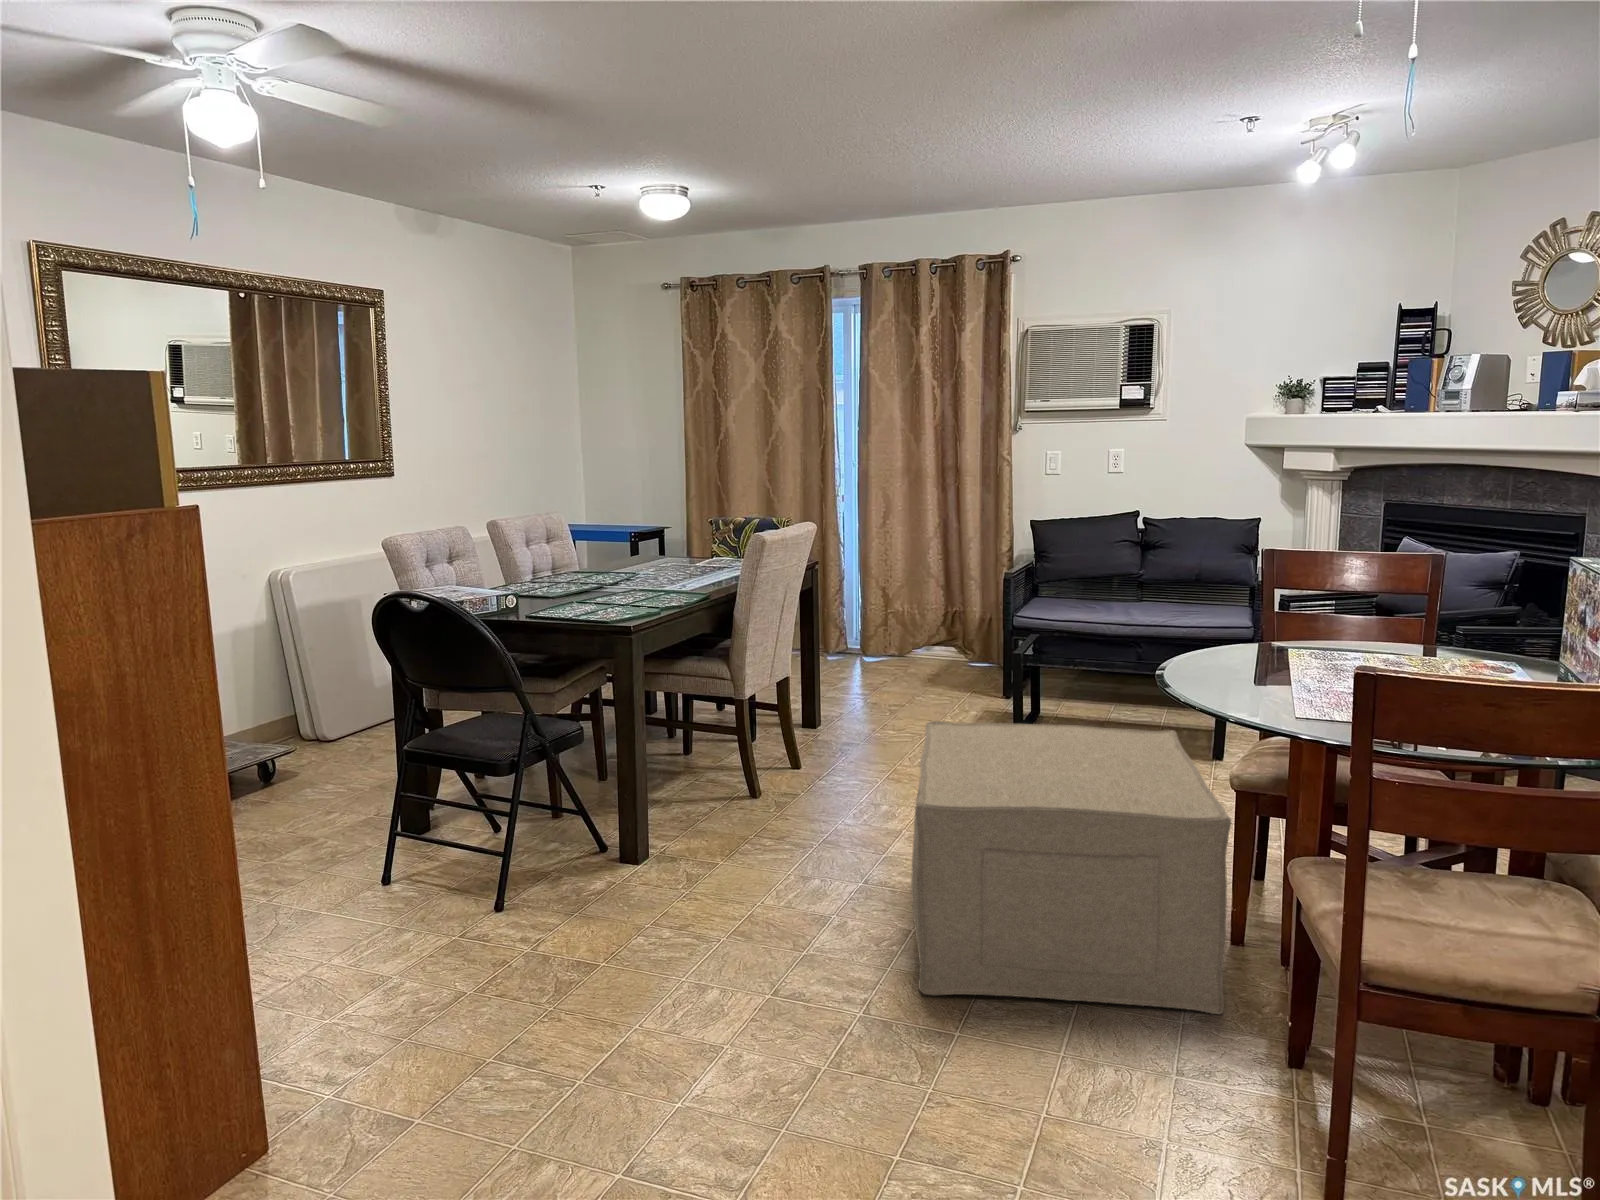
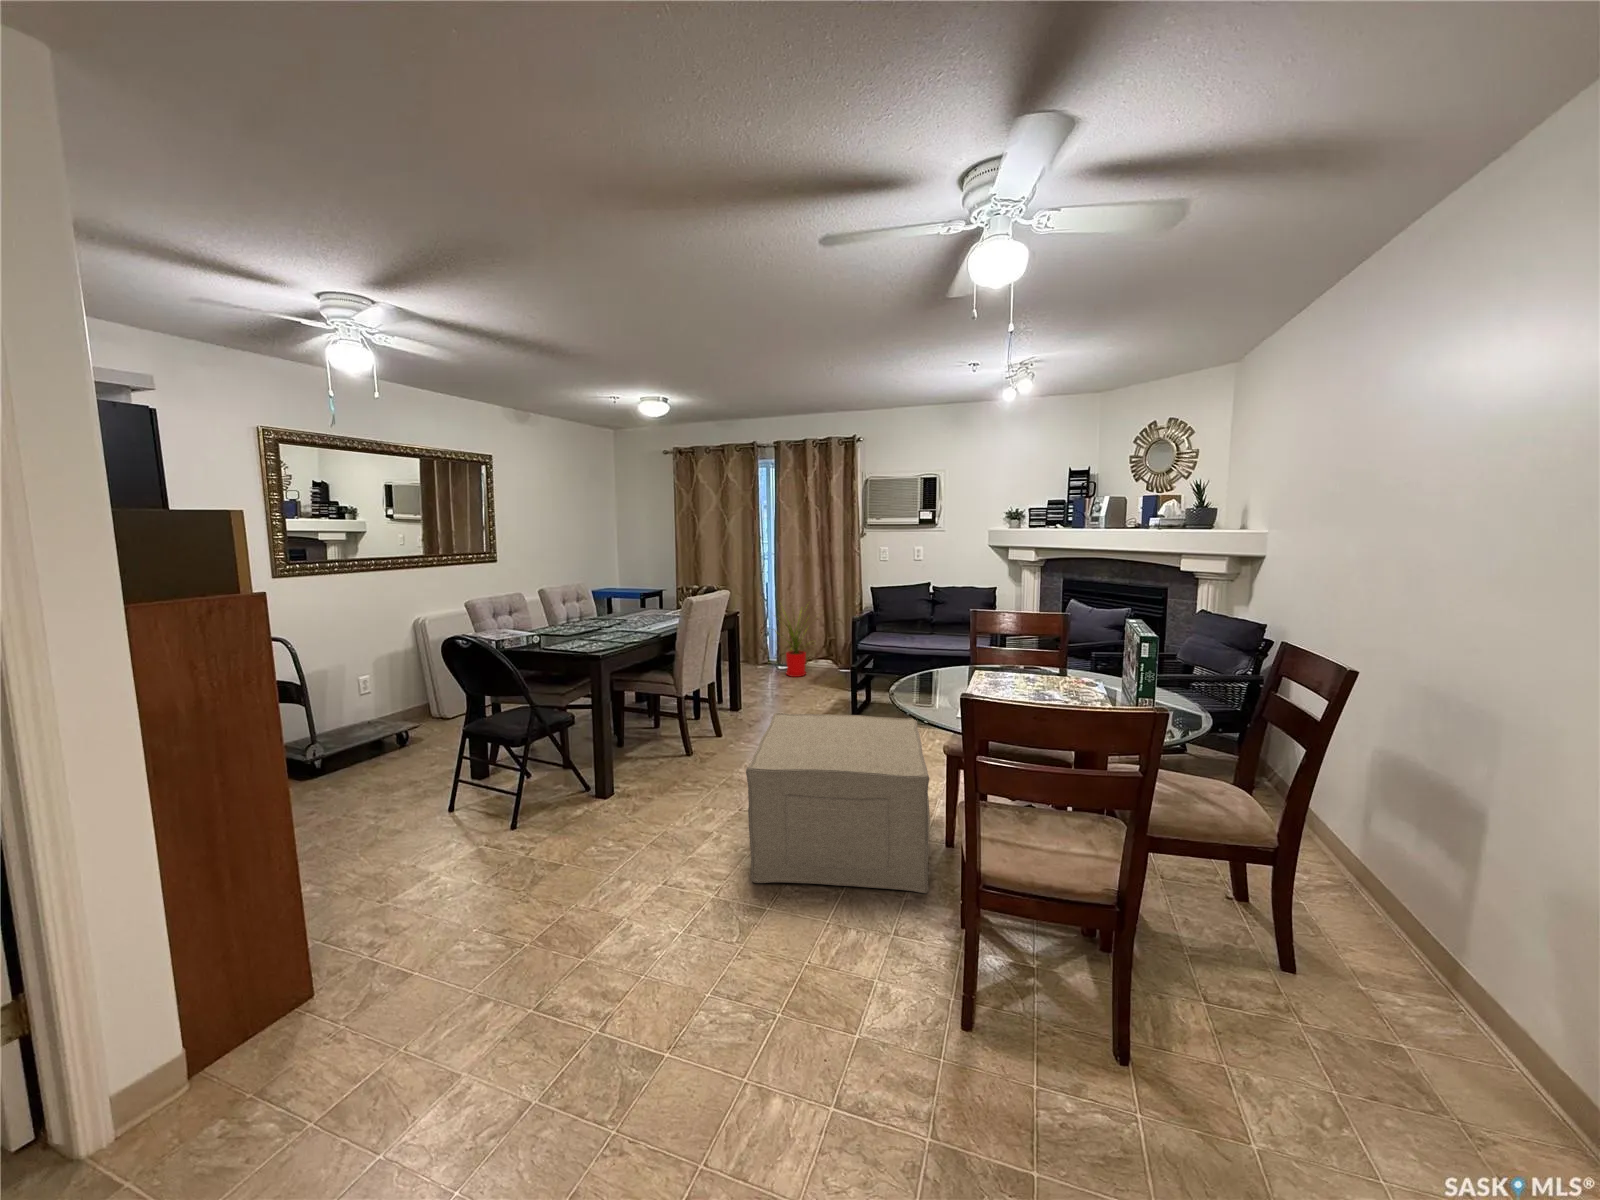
house plant: none [854,544,951,675] -> present [775,607,807,677]

